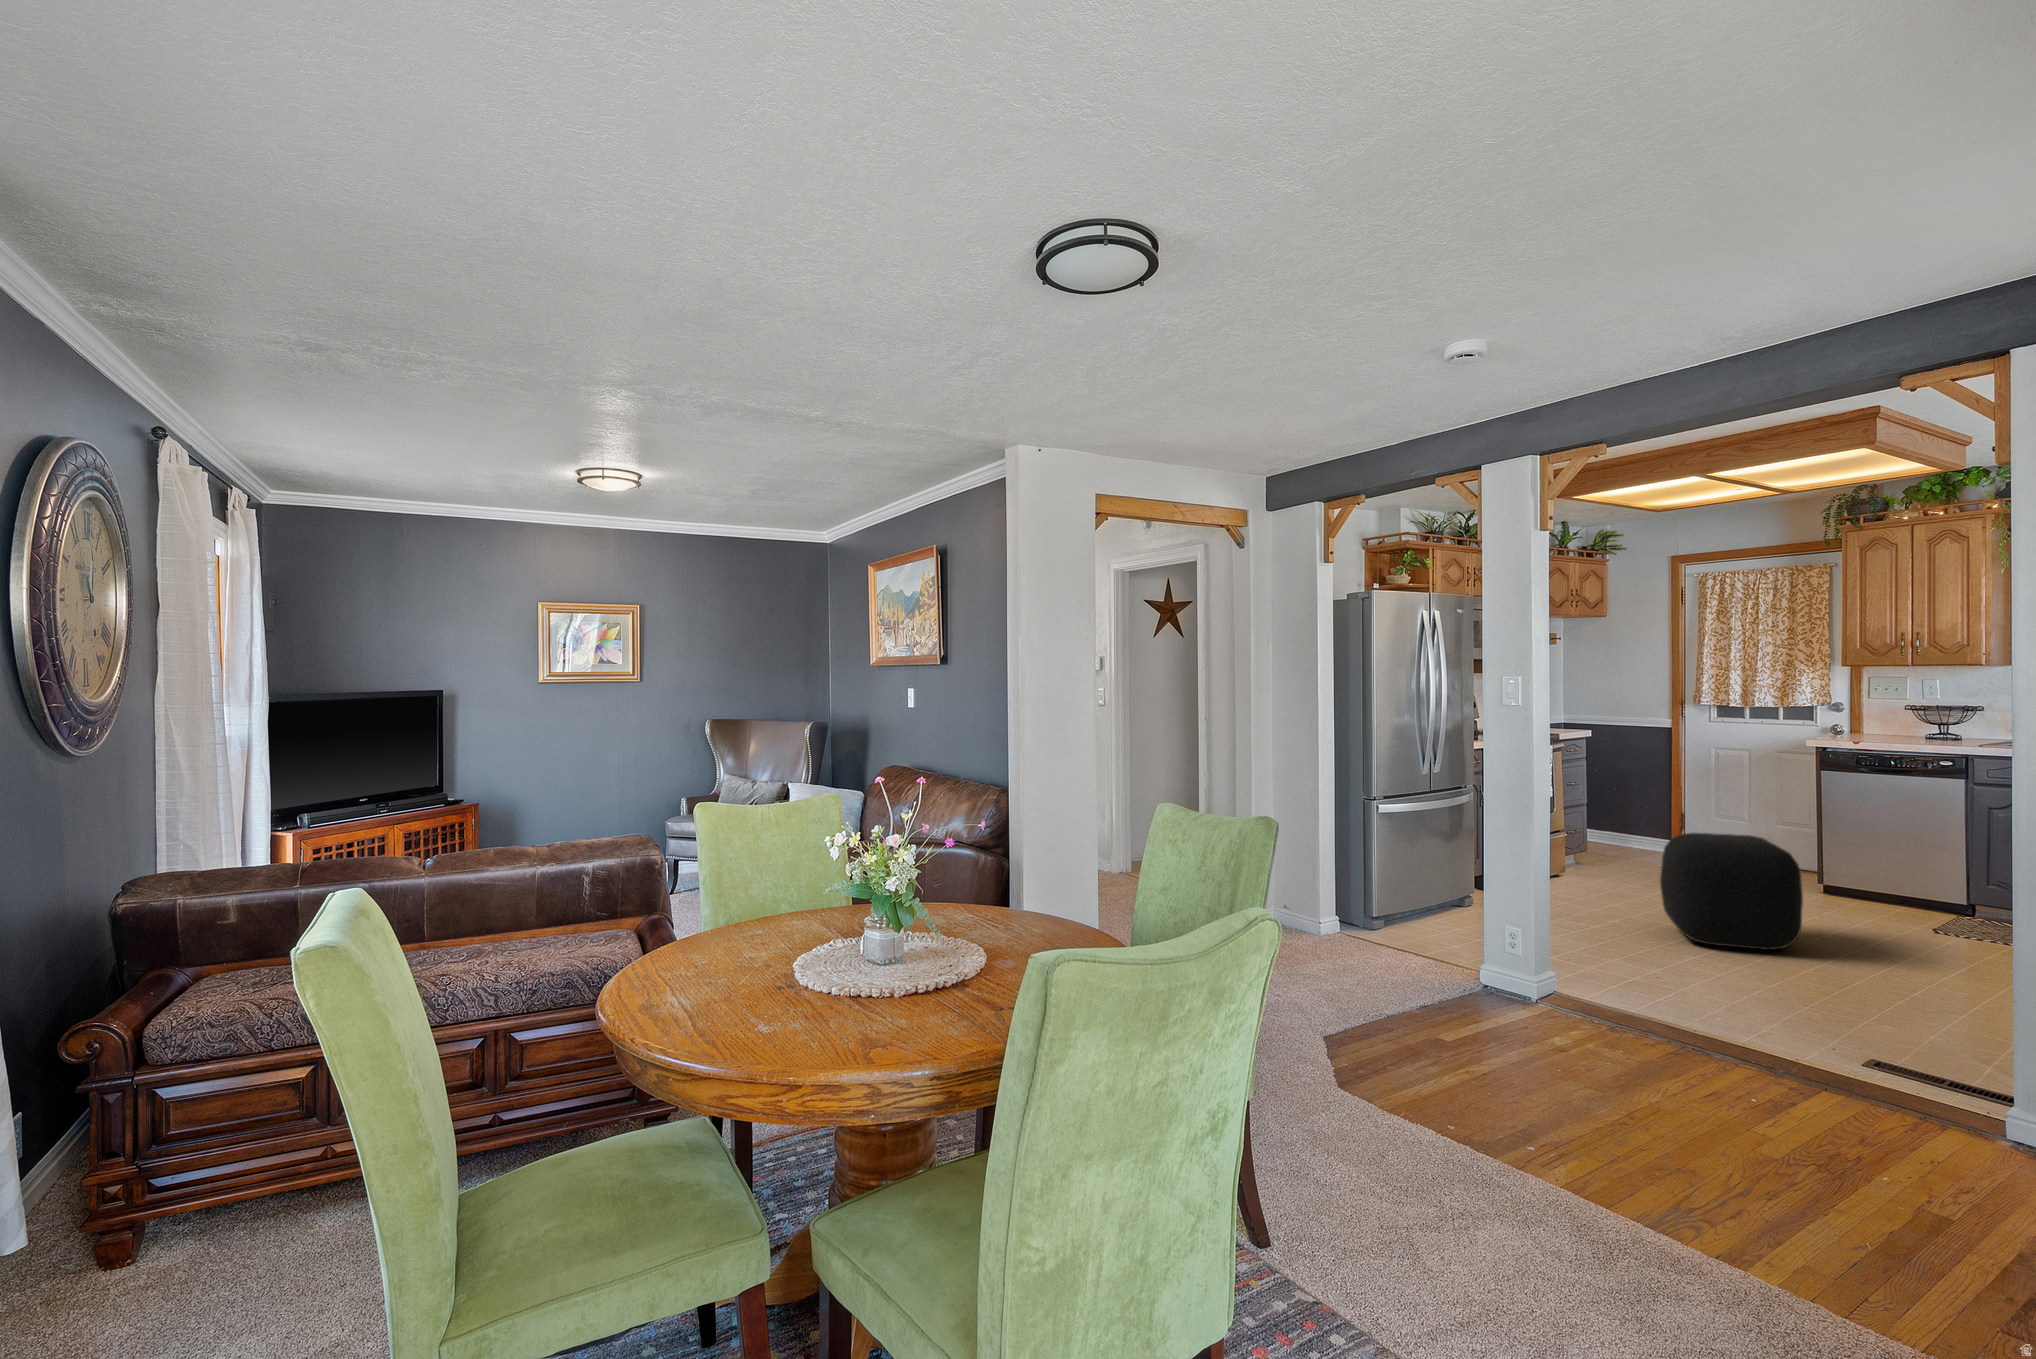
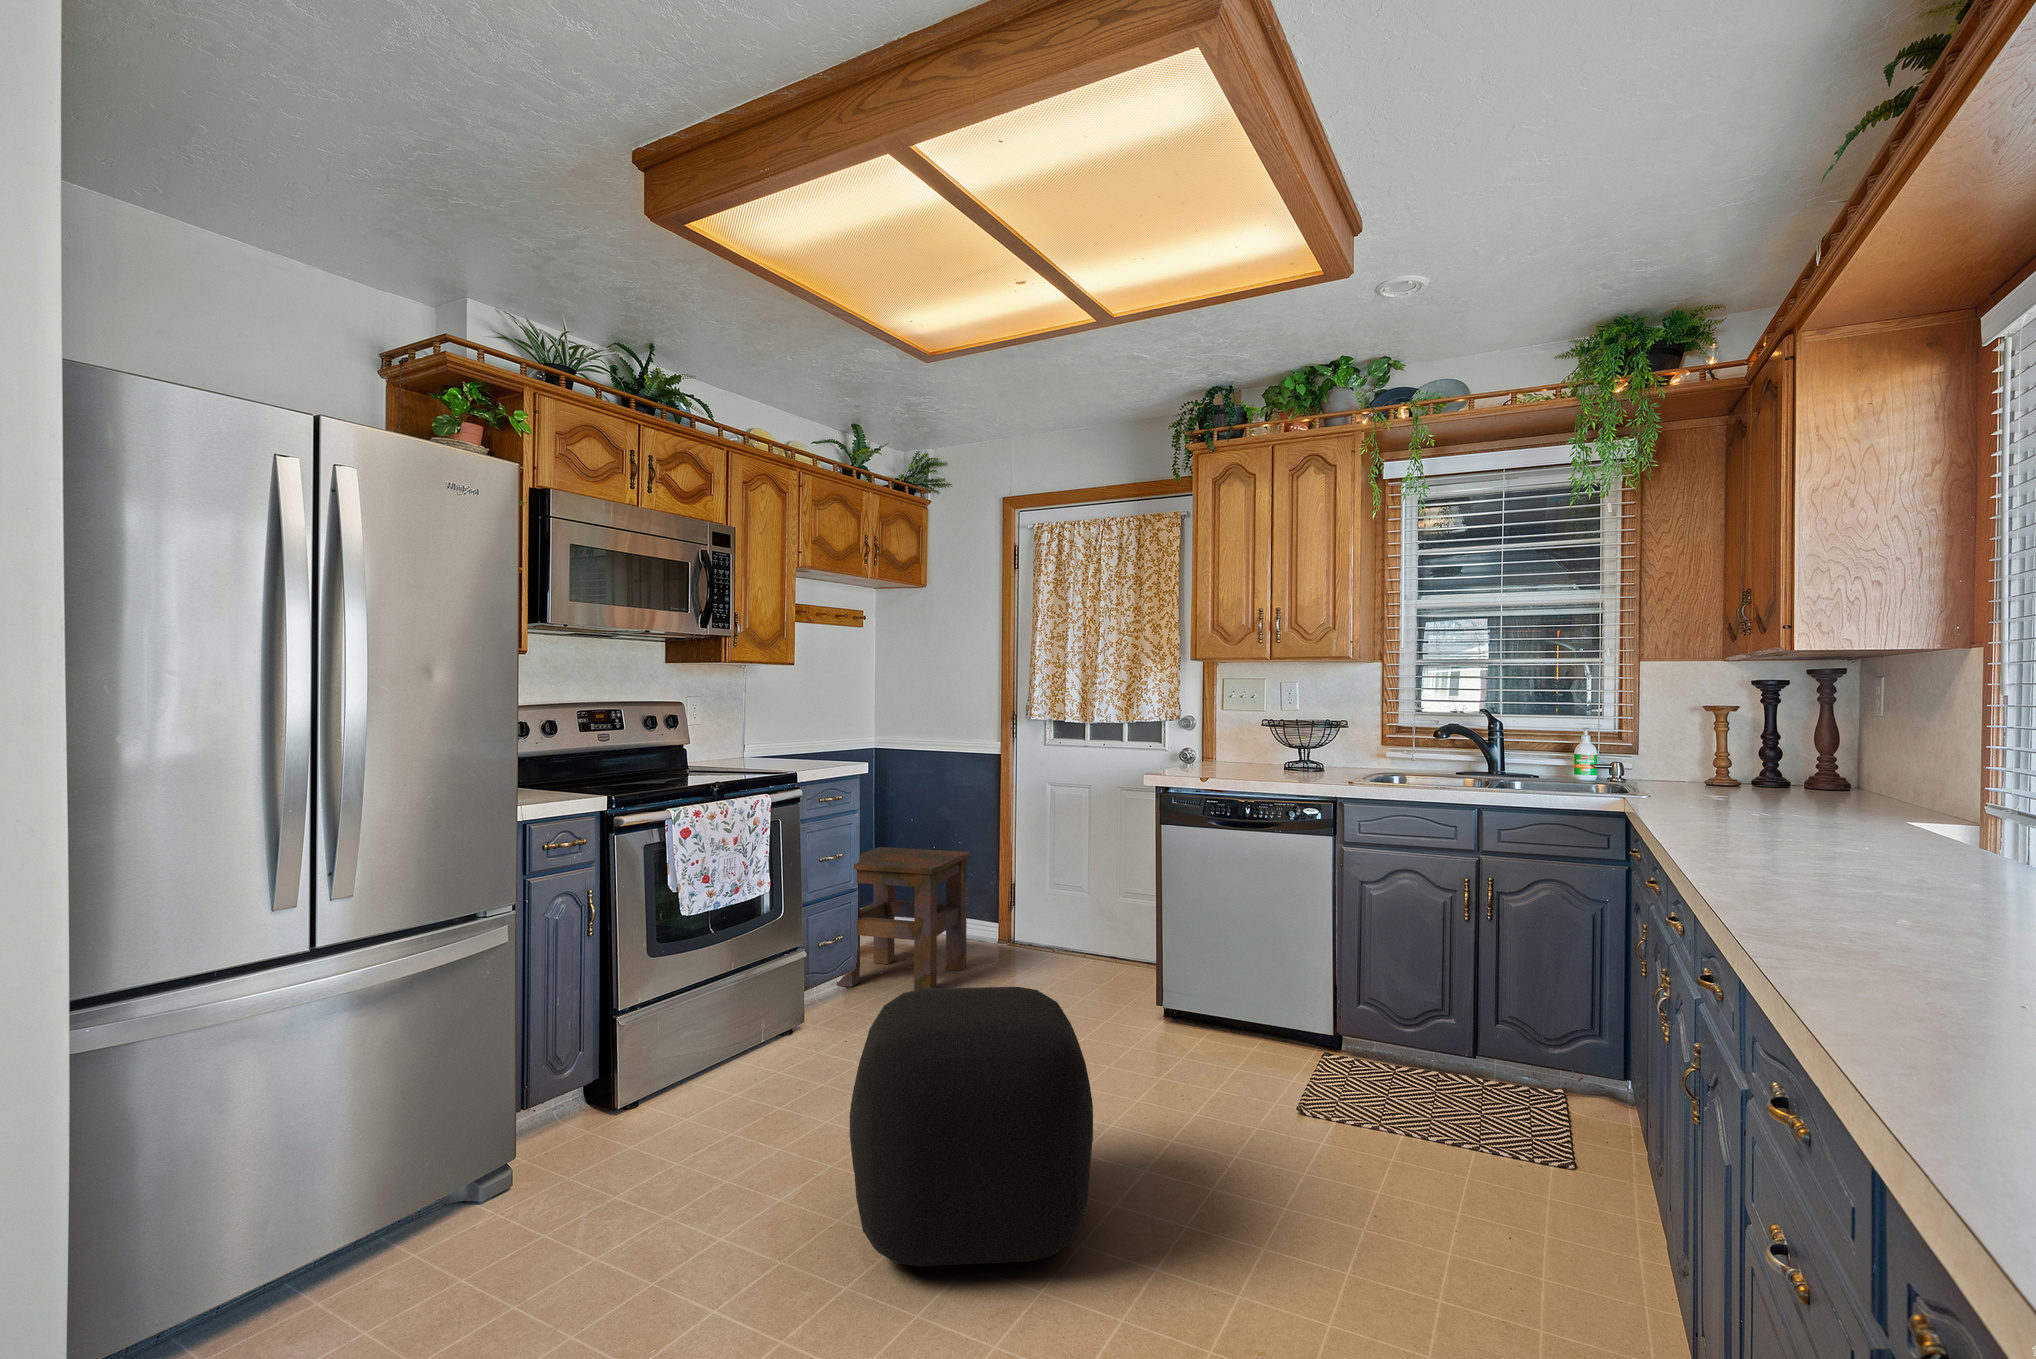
side table: none [1566,785,1657,872] -> present [837,847,970,990]

